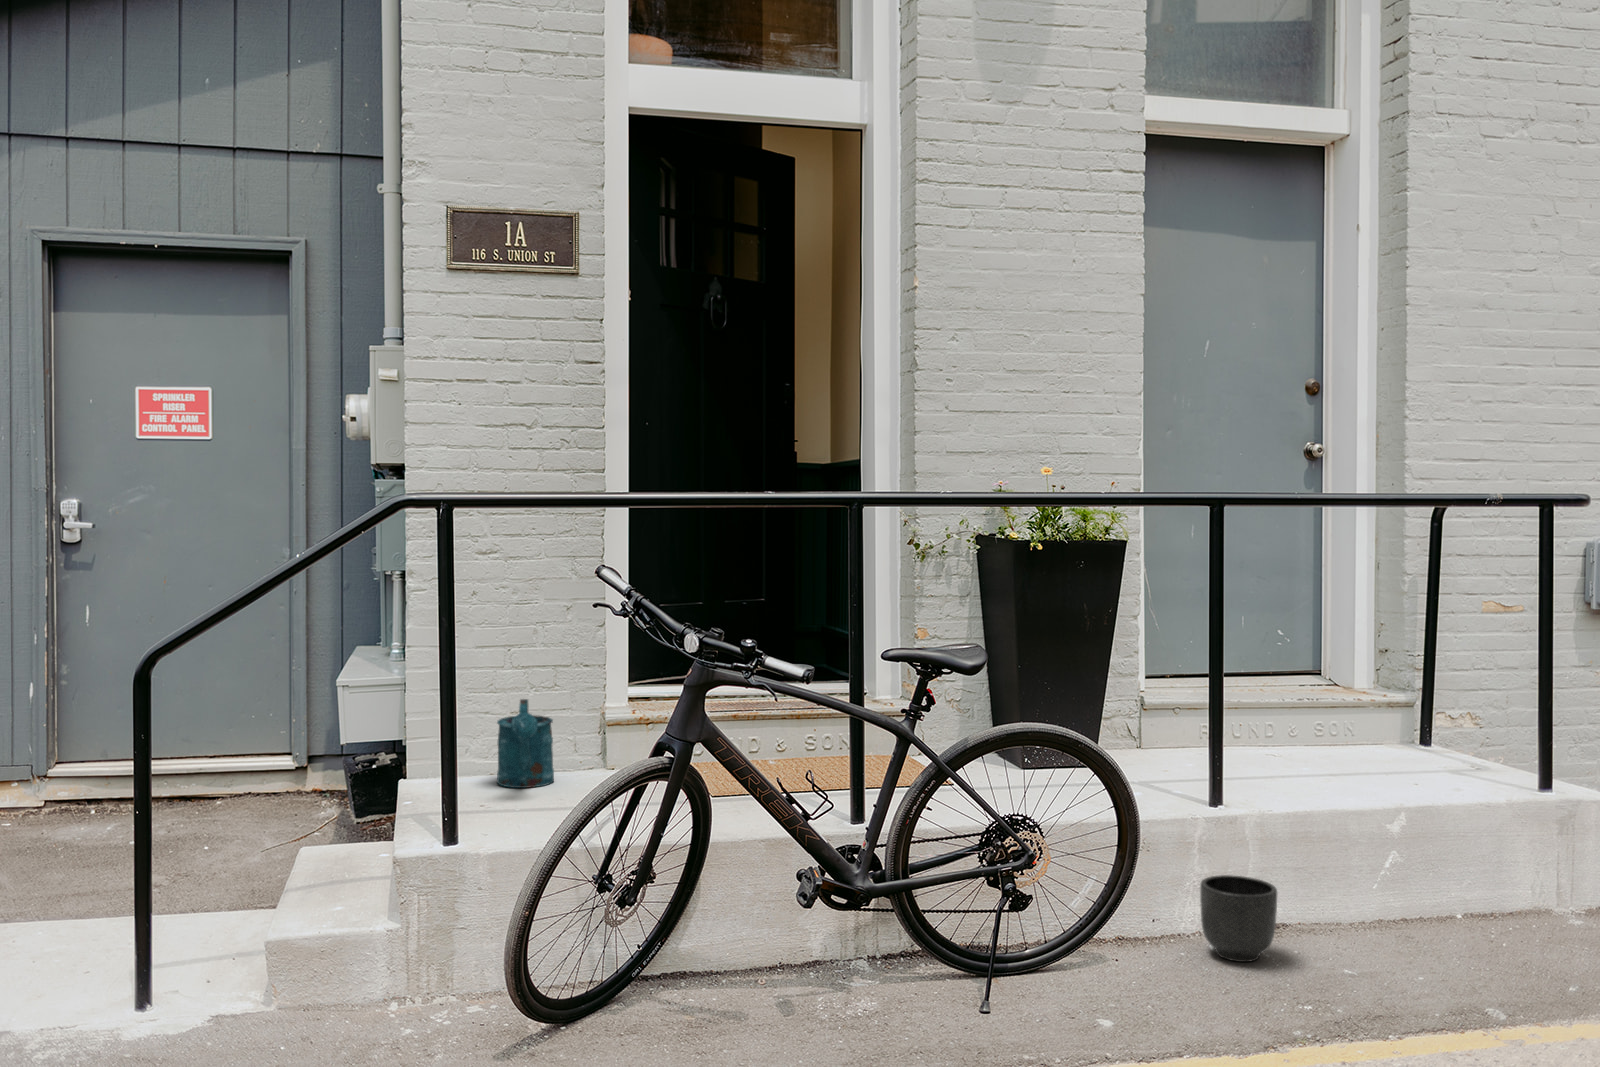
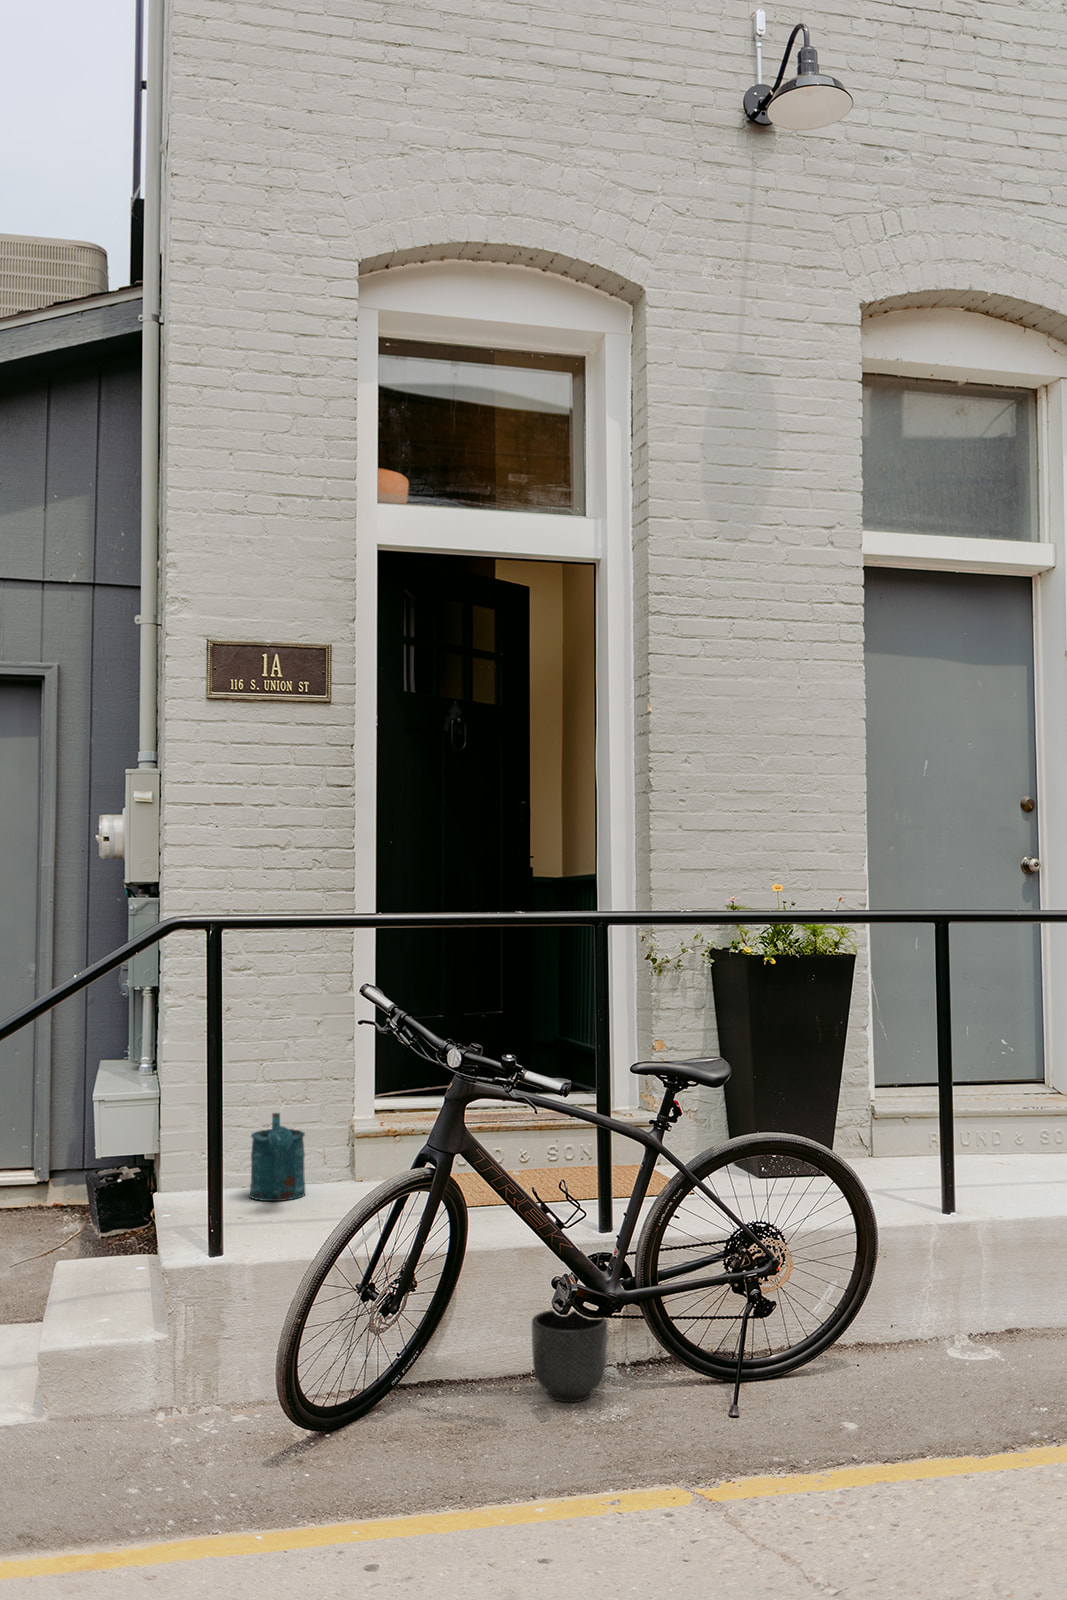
planter: present [1200,875,1277,962] -> present [532,1310,607,1402]

